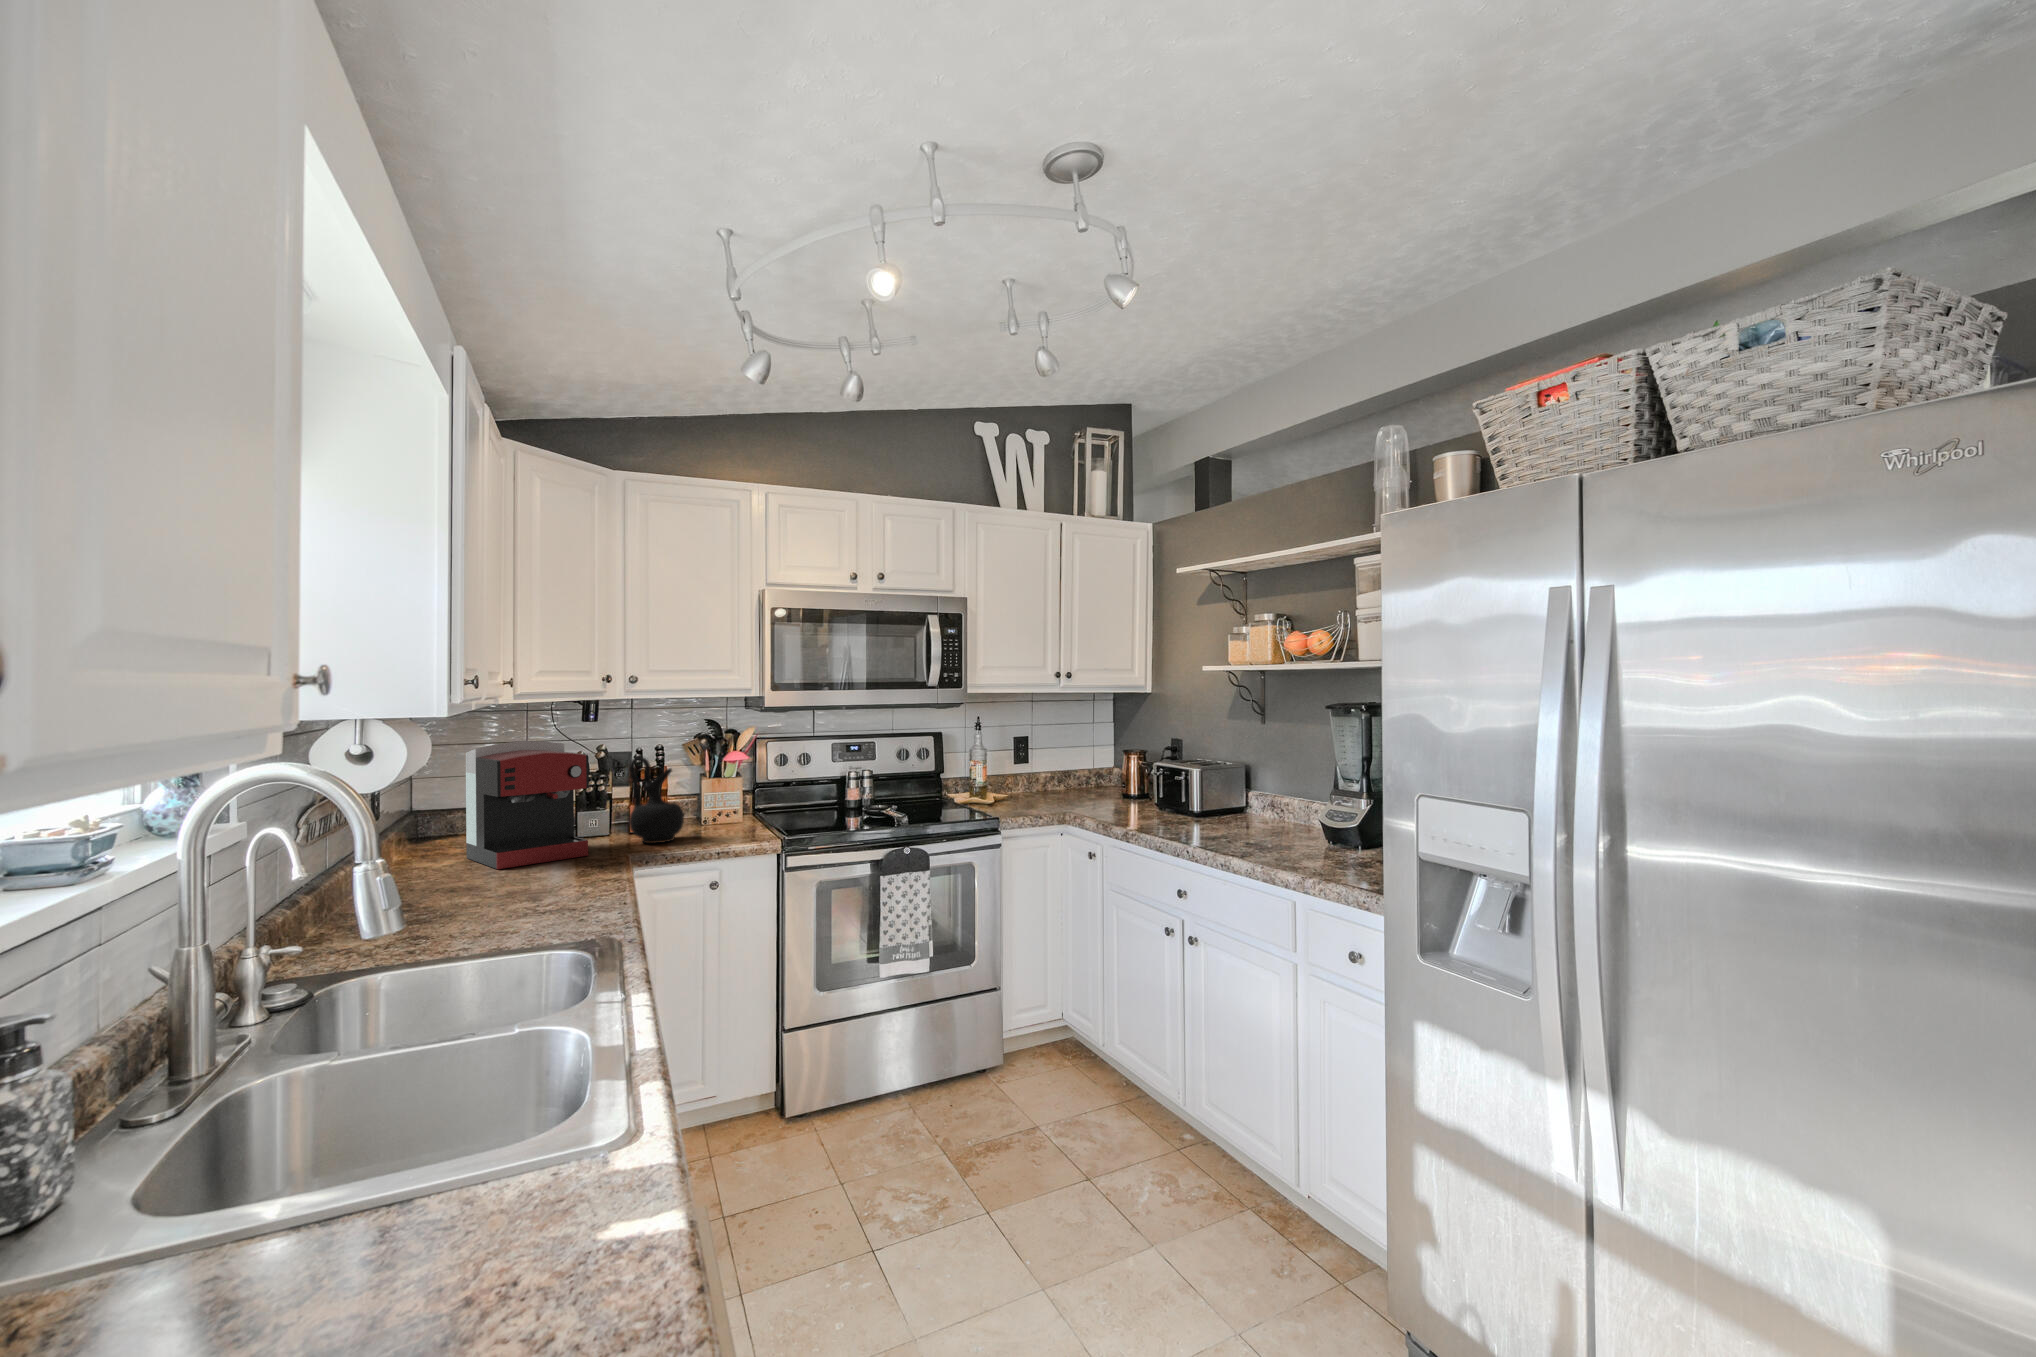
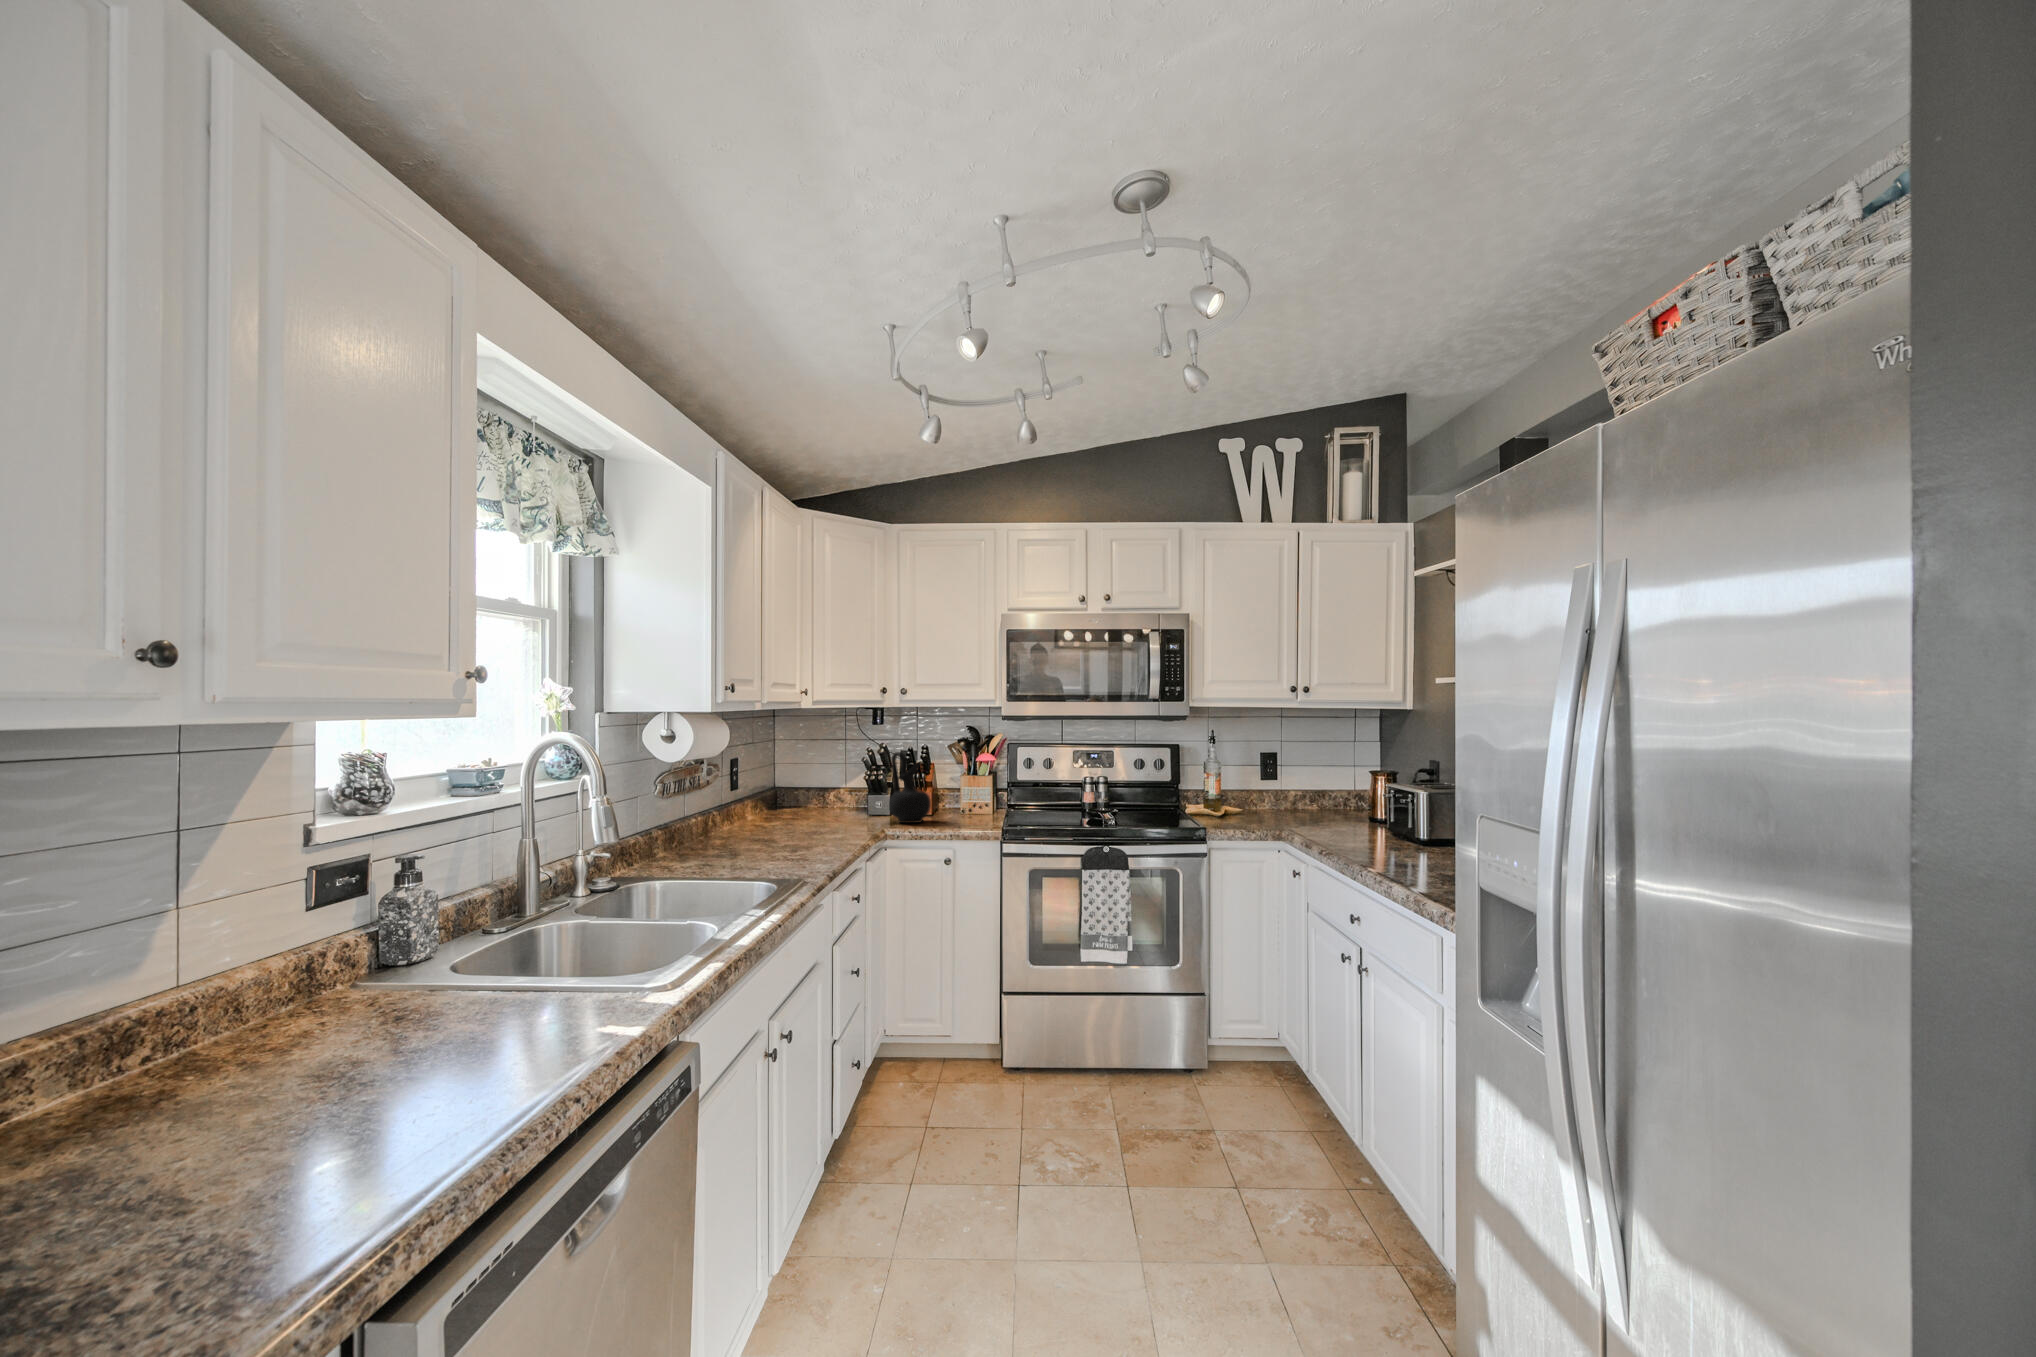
coffee maker: present [466,741,589,869] -> none [778,735,853,831]

